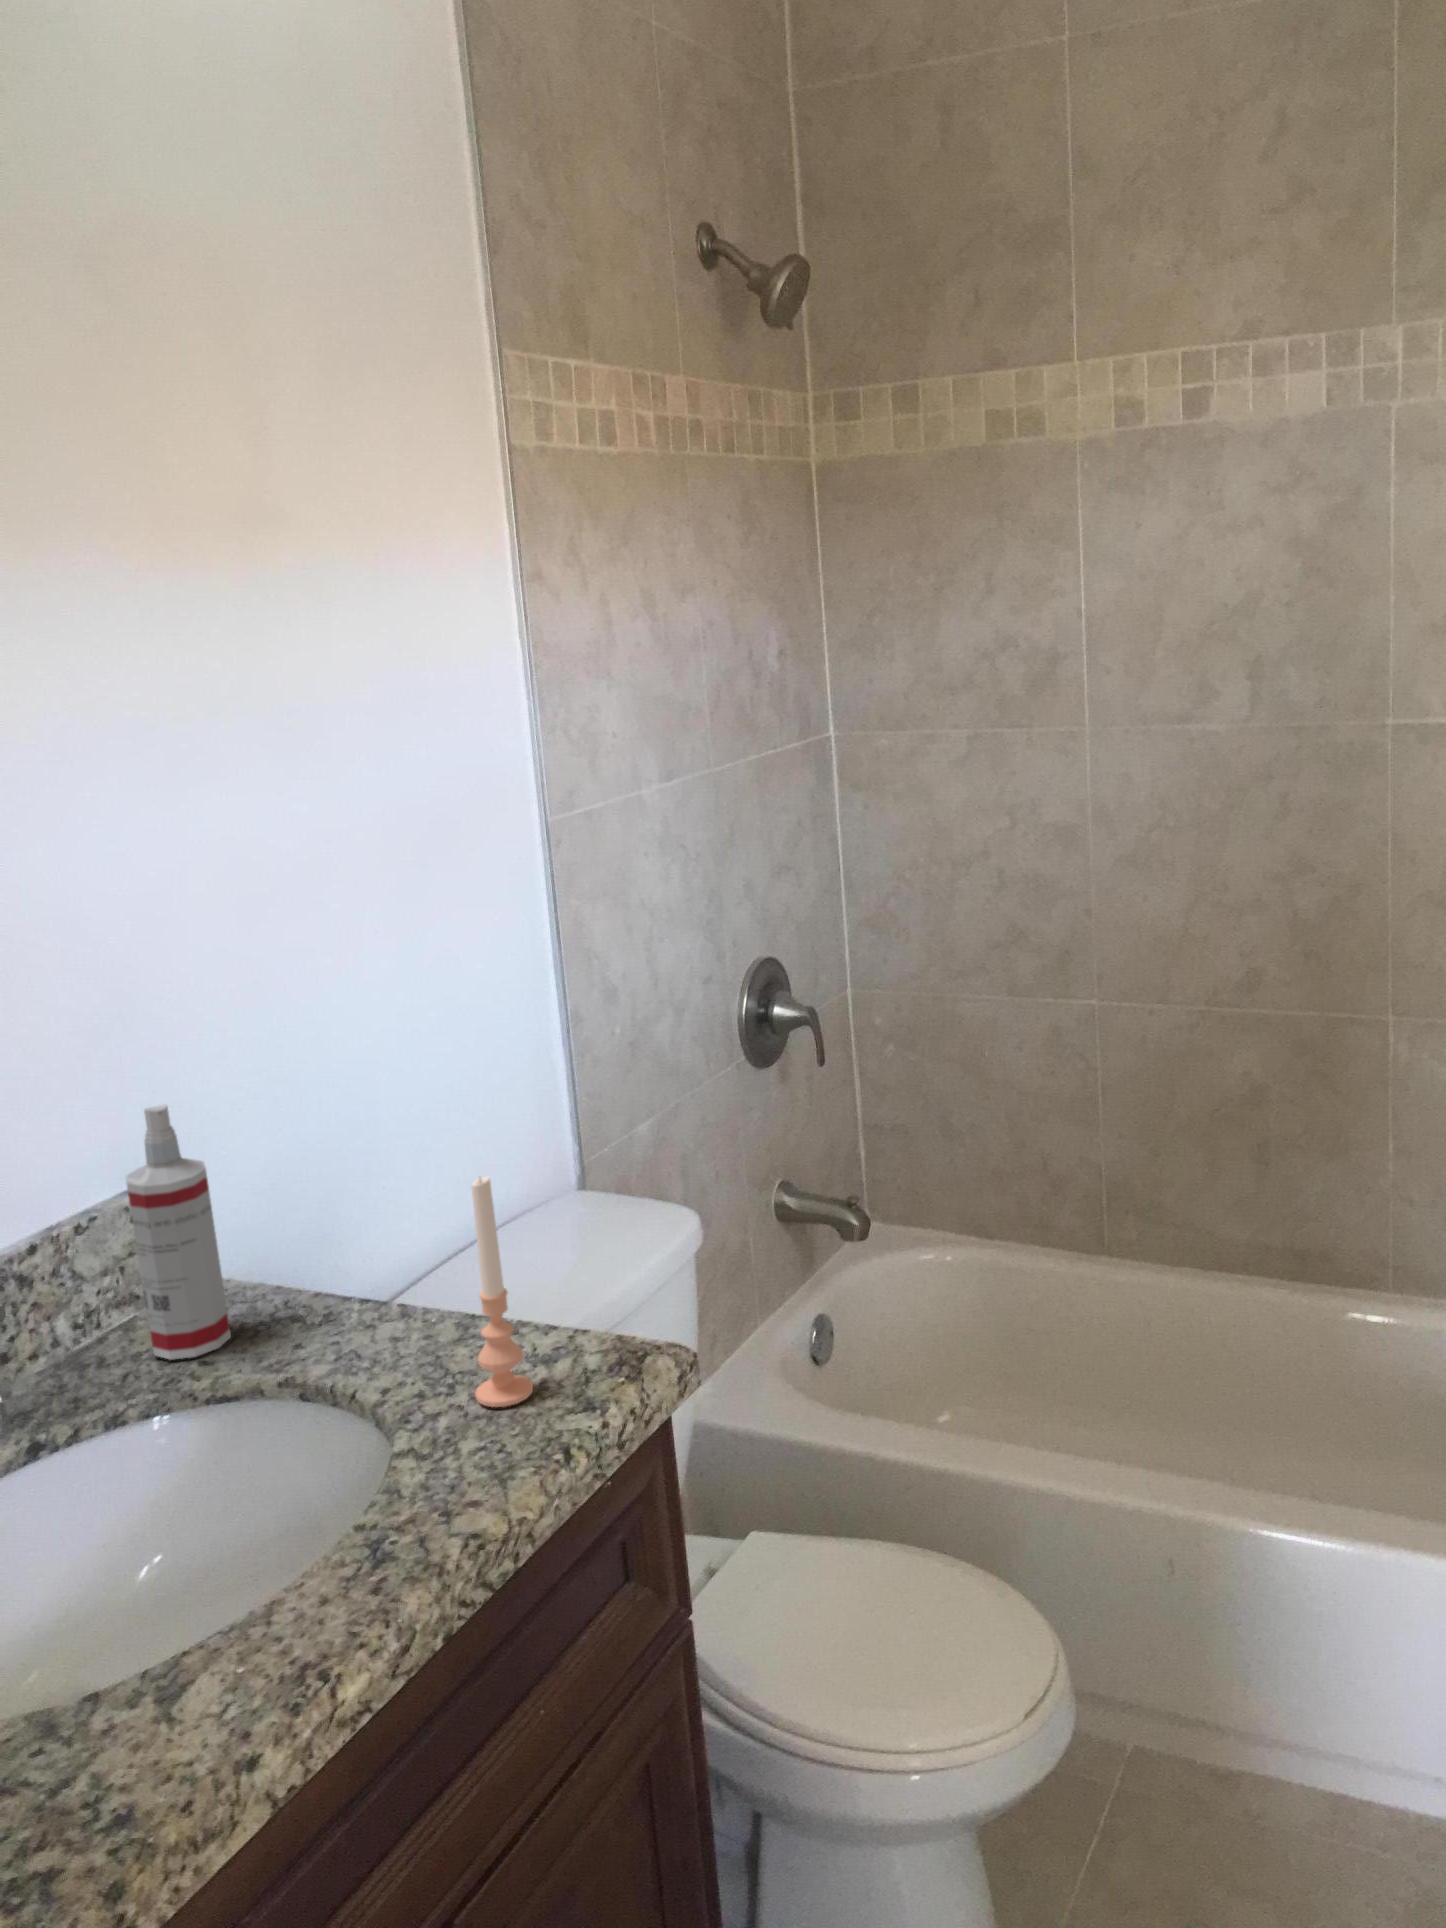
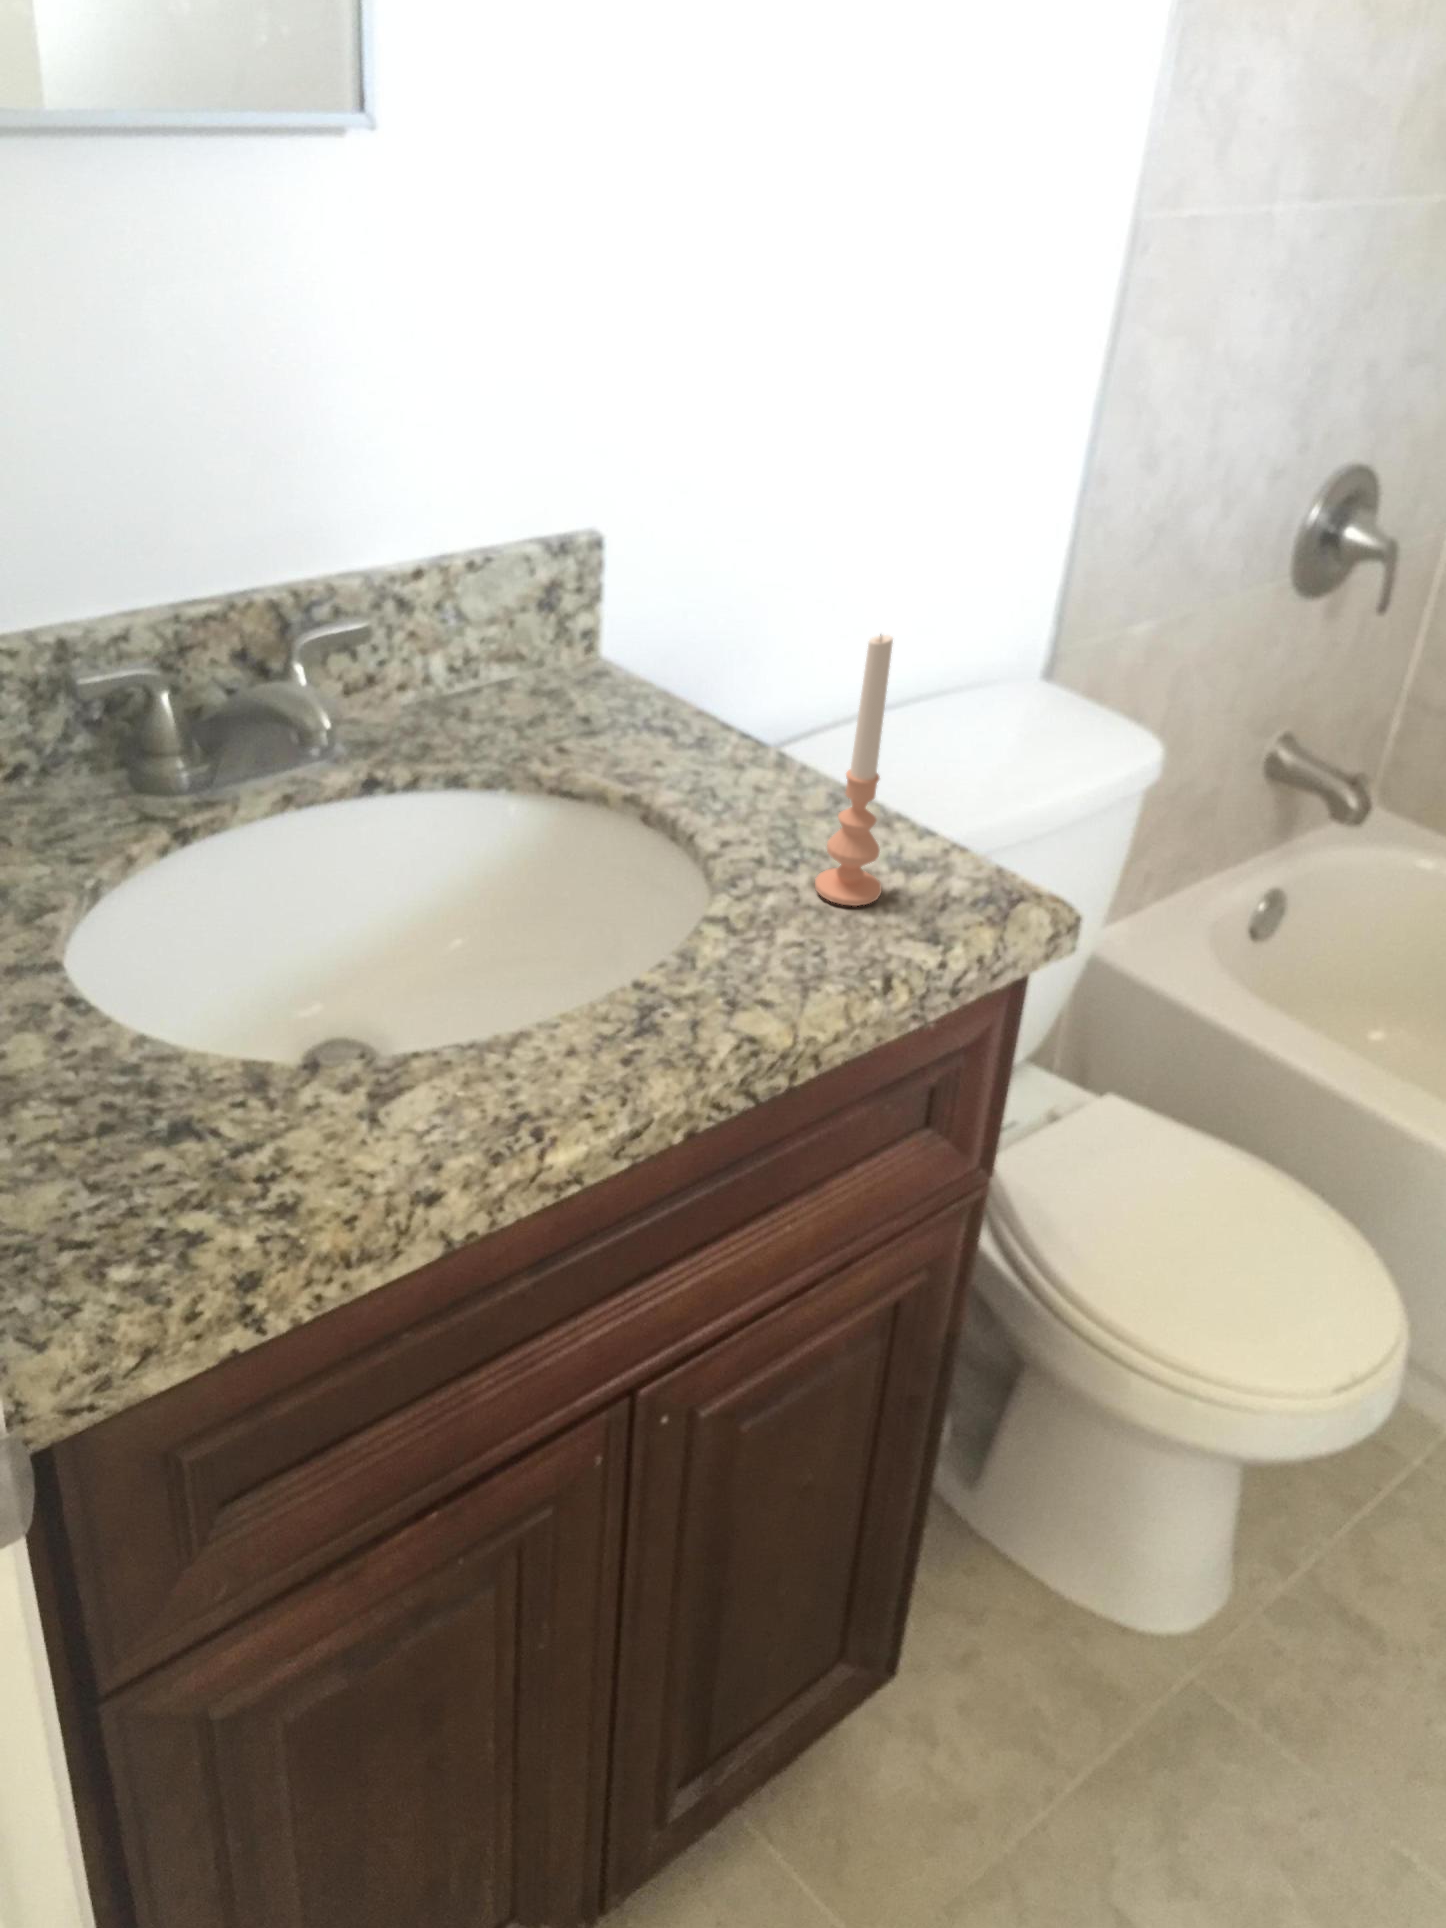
spray bottle: present [126,1104,231,1360] -> none [517,447,607,739]

